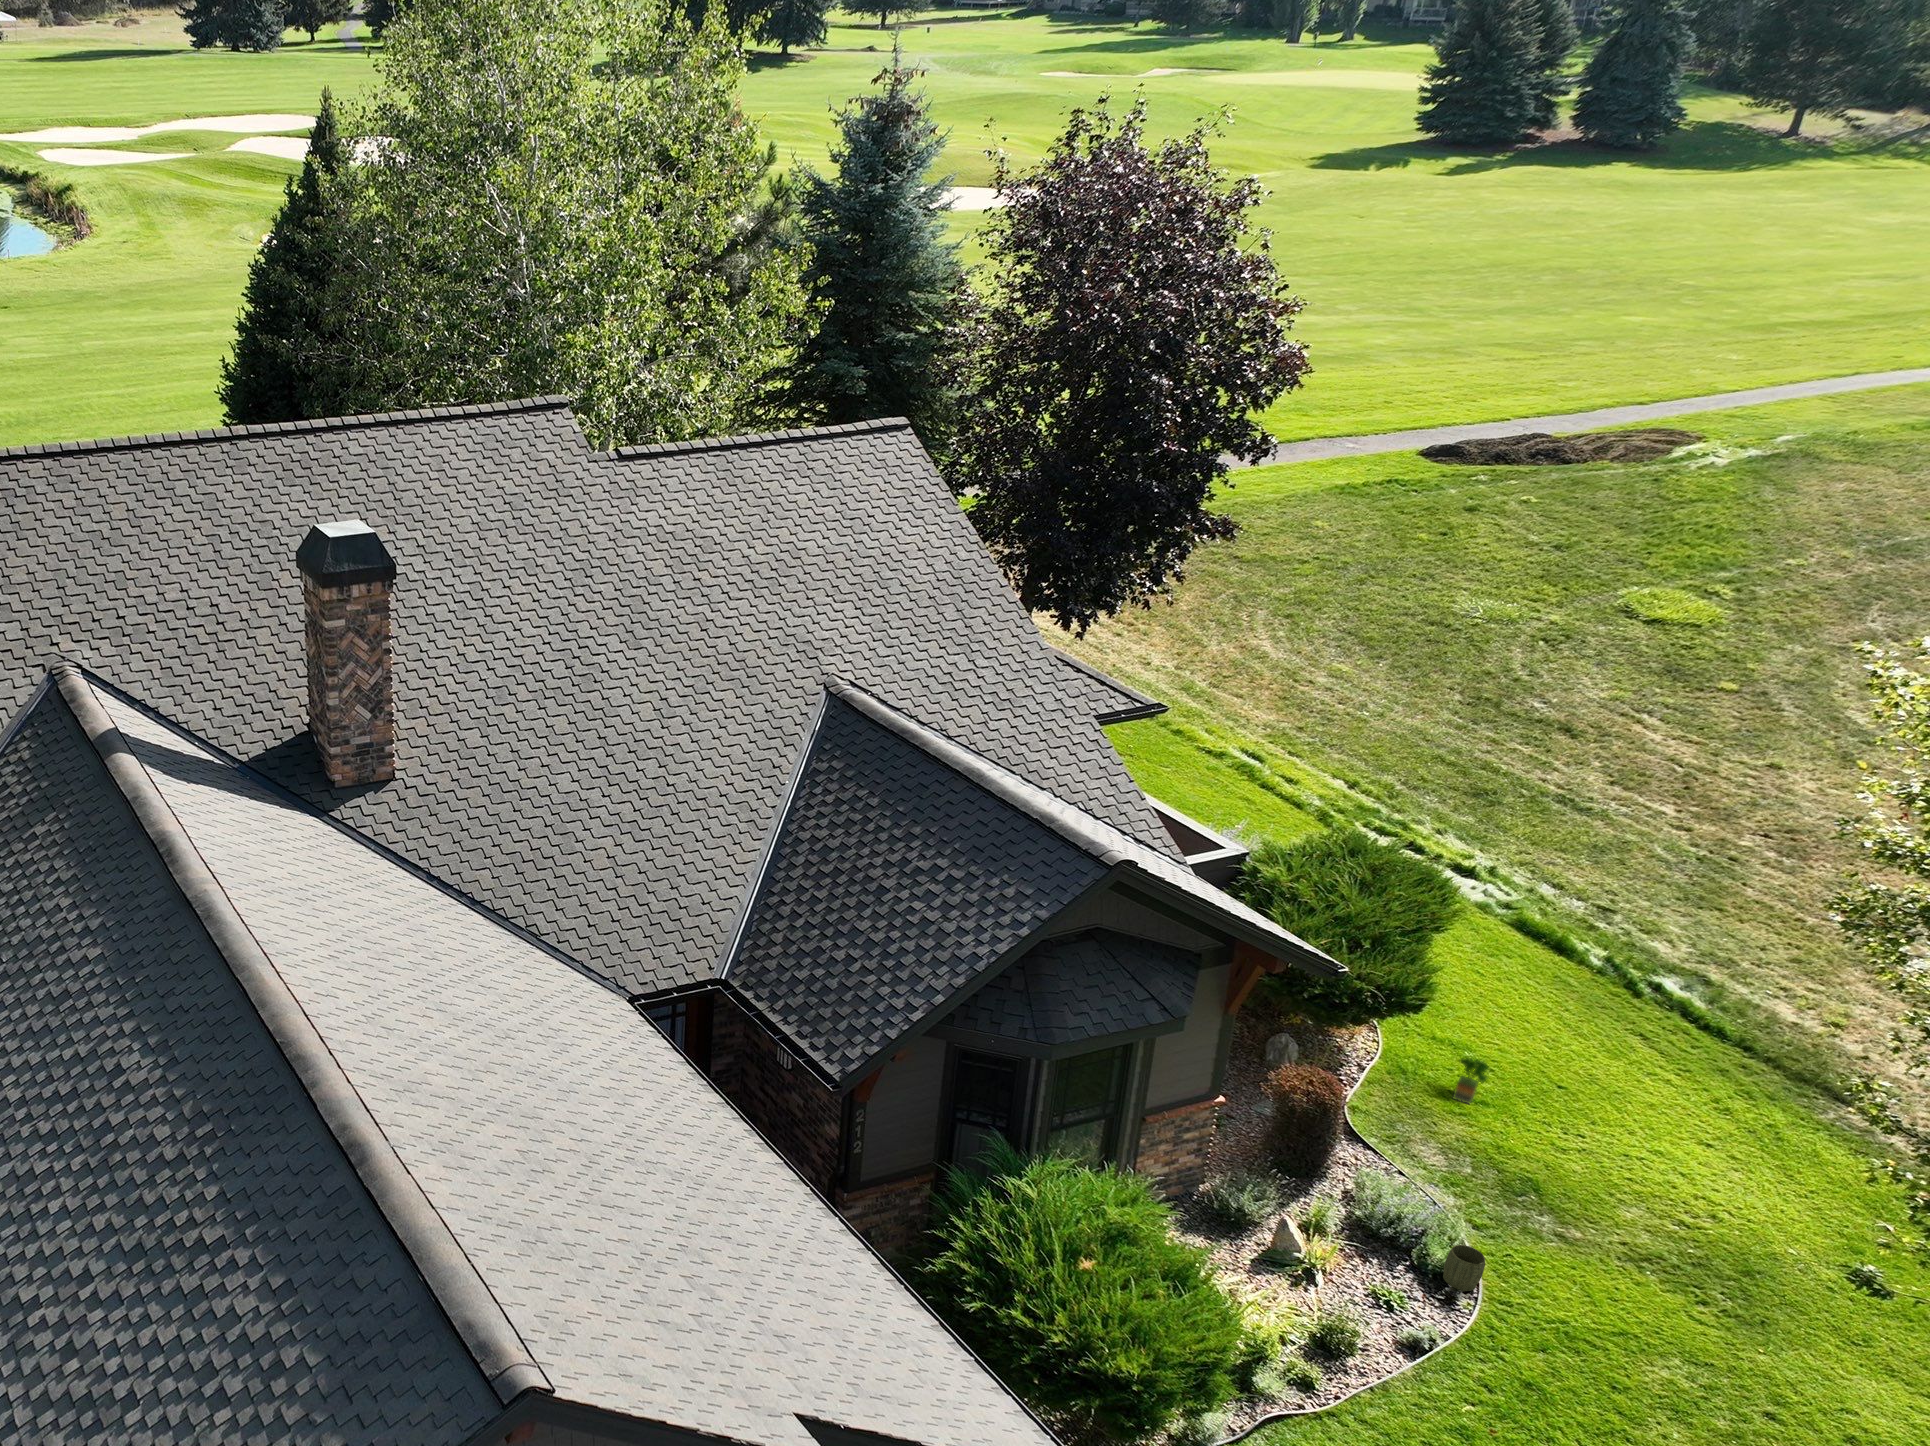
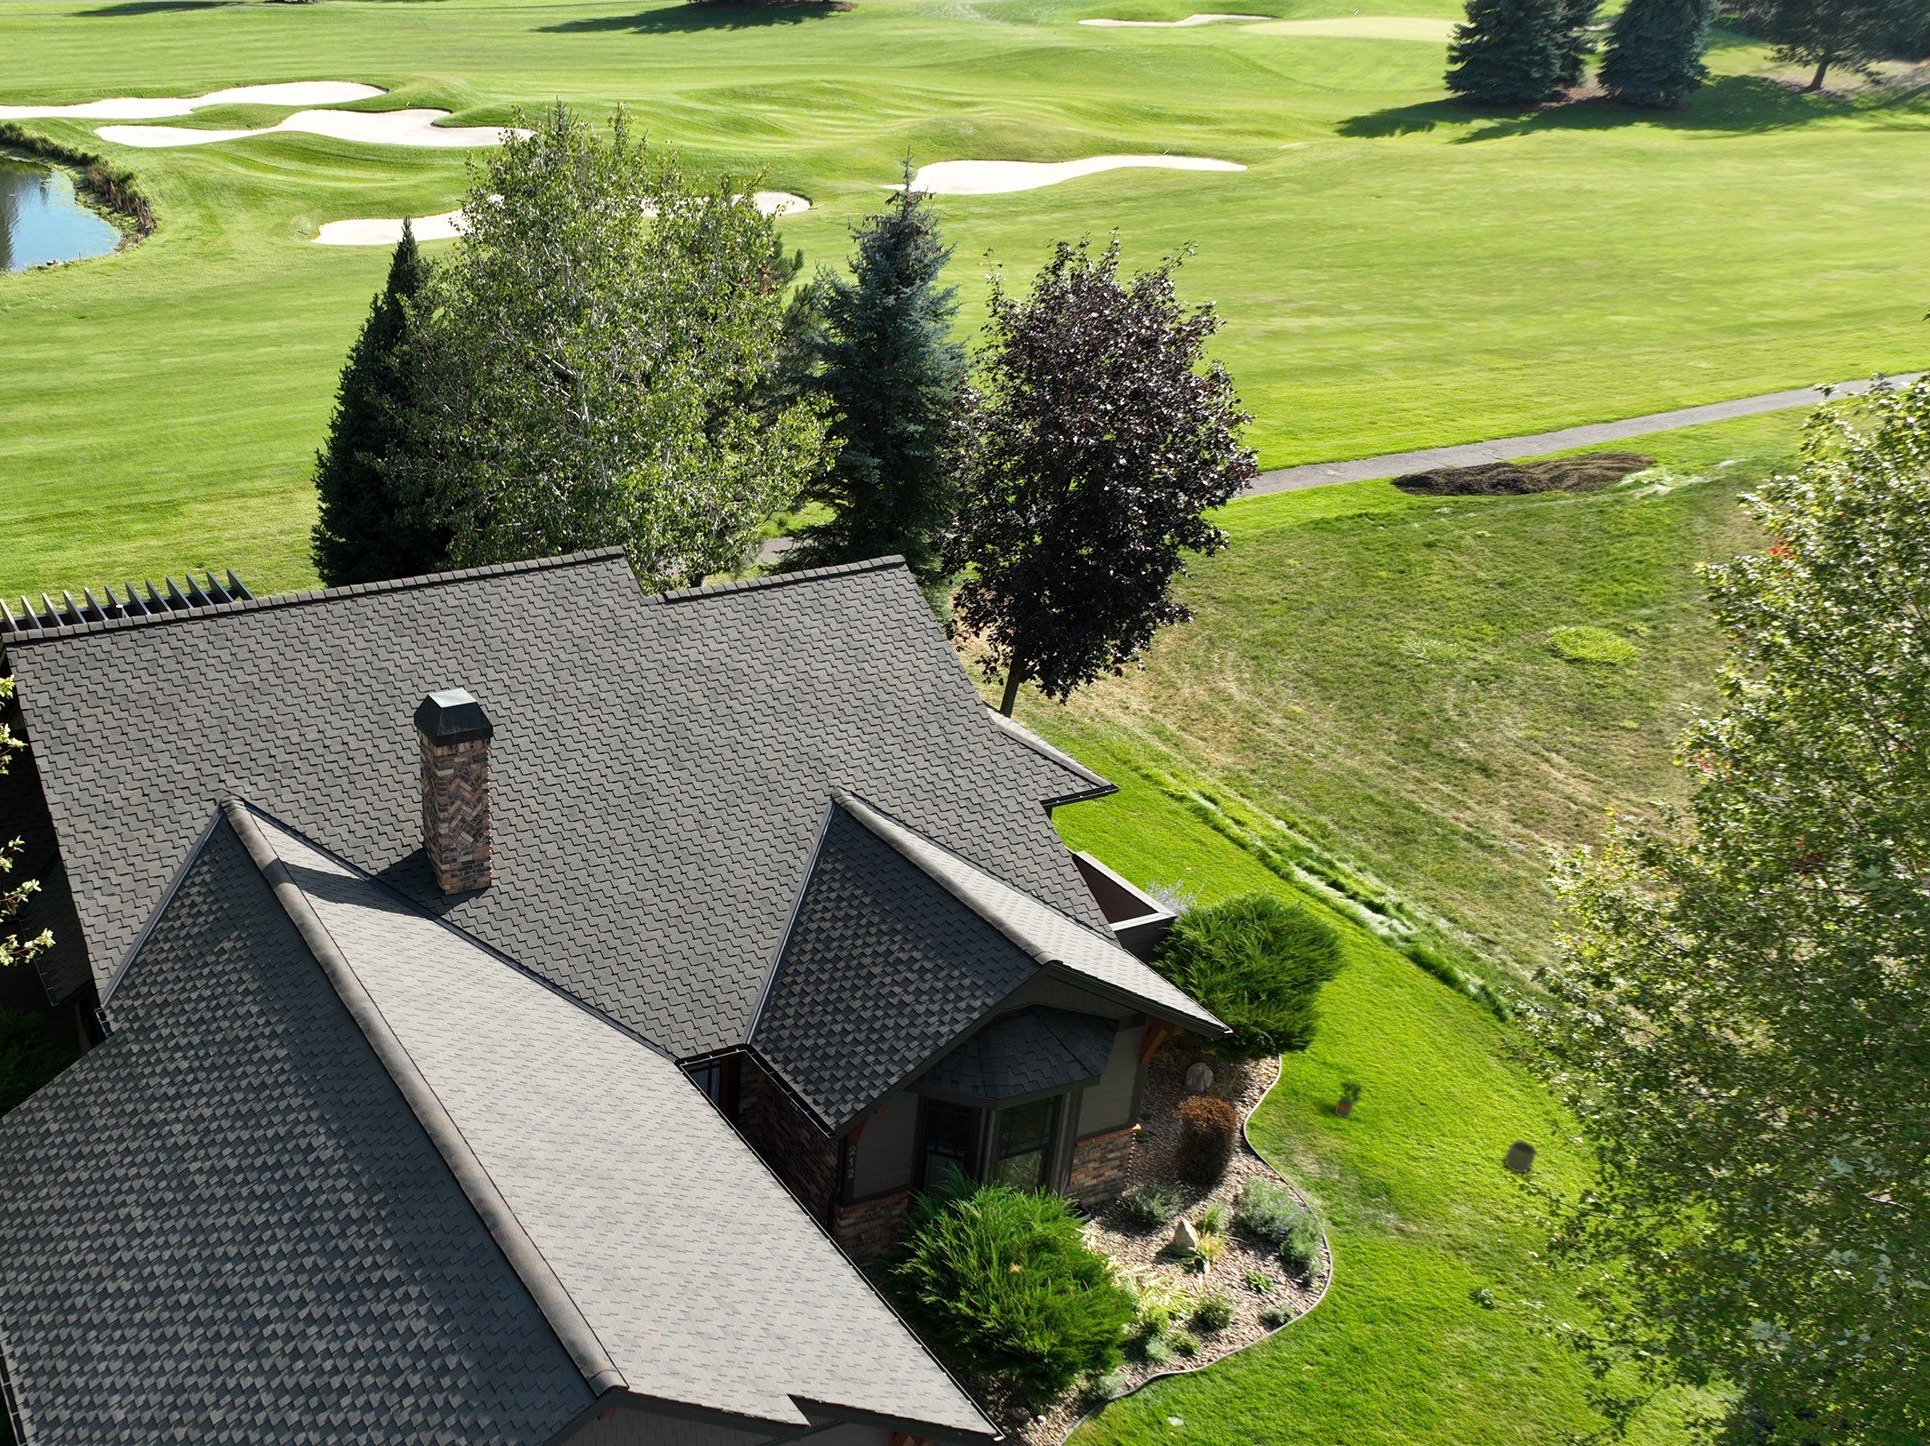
woven basket: present [1443,1245,1485,1291] -> present [1506,1141,1536,1173]

